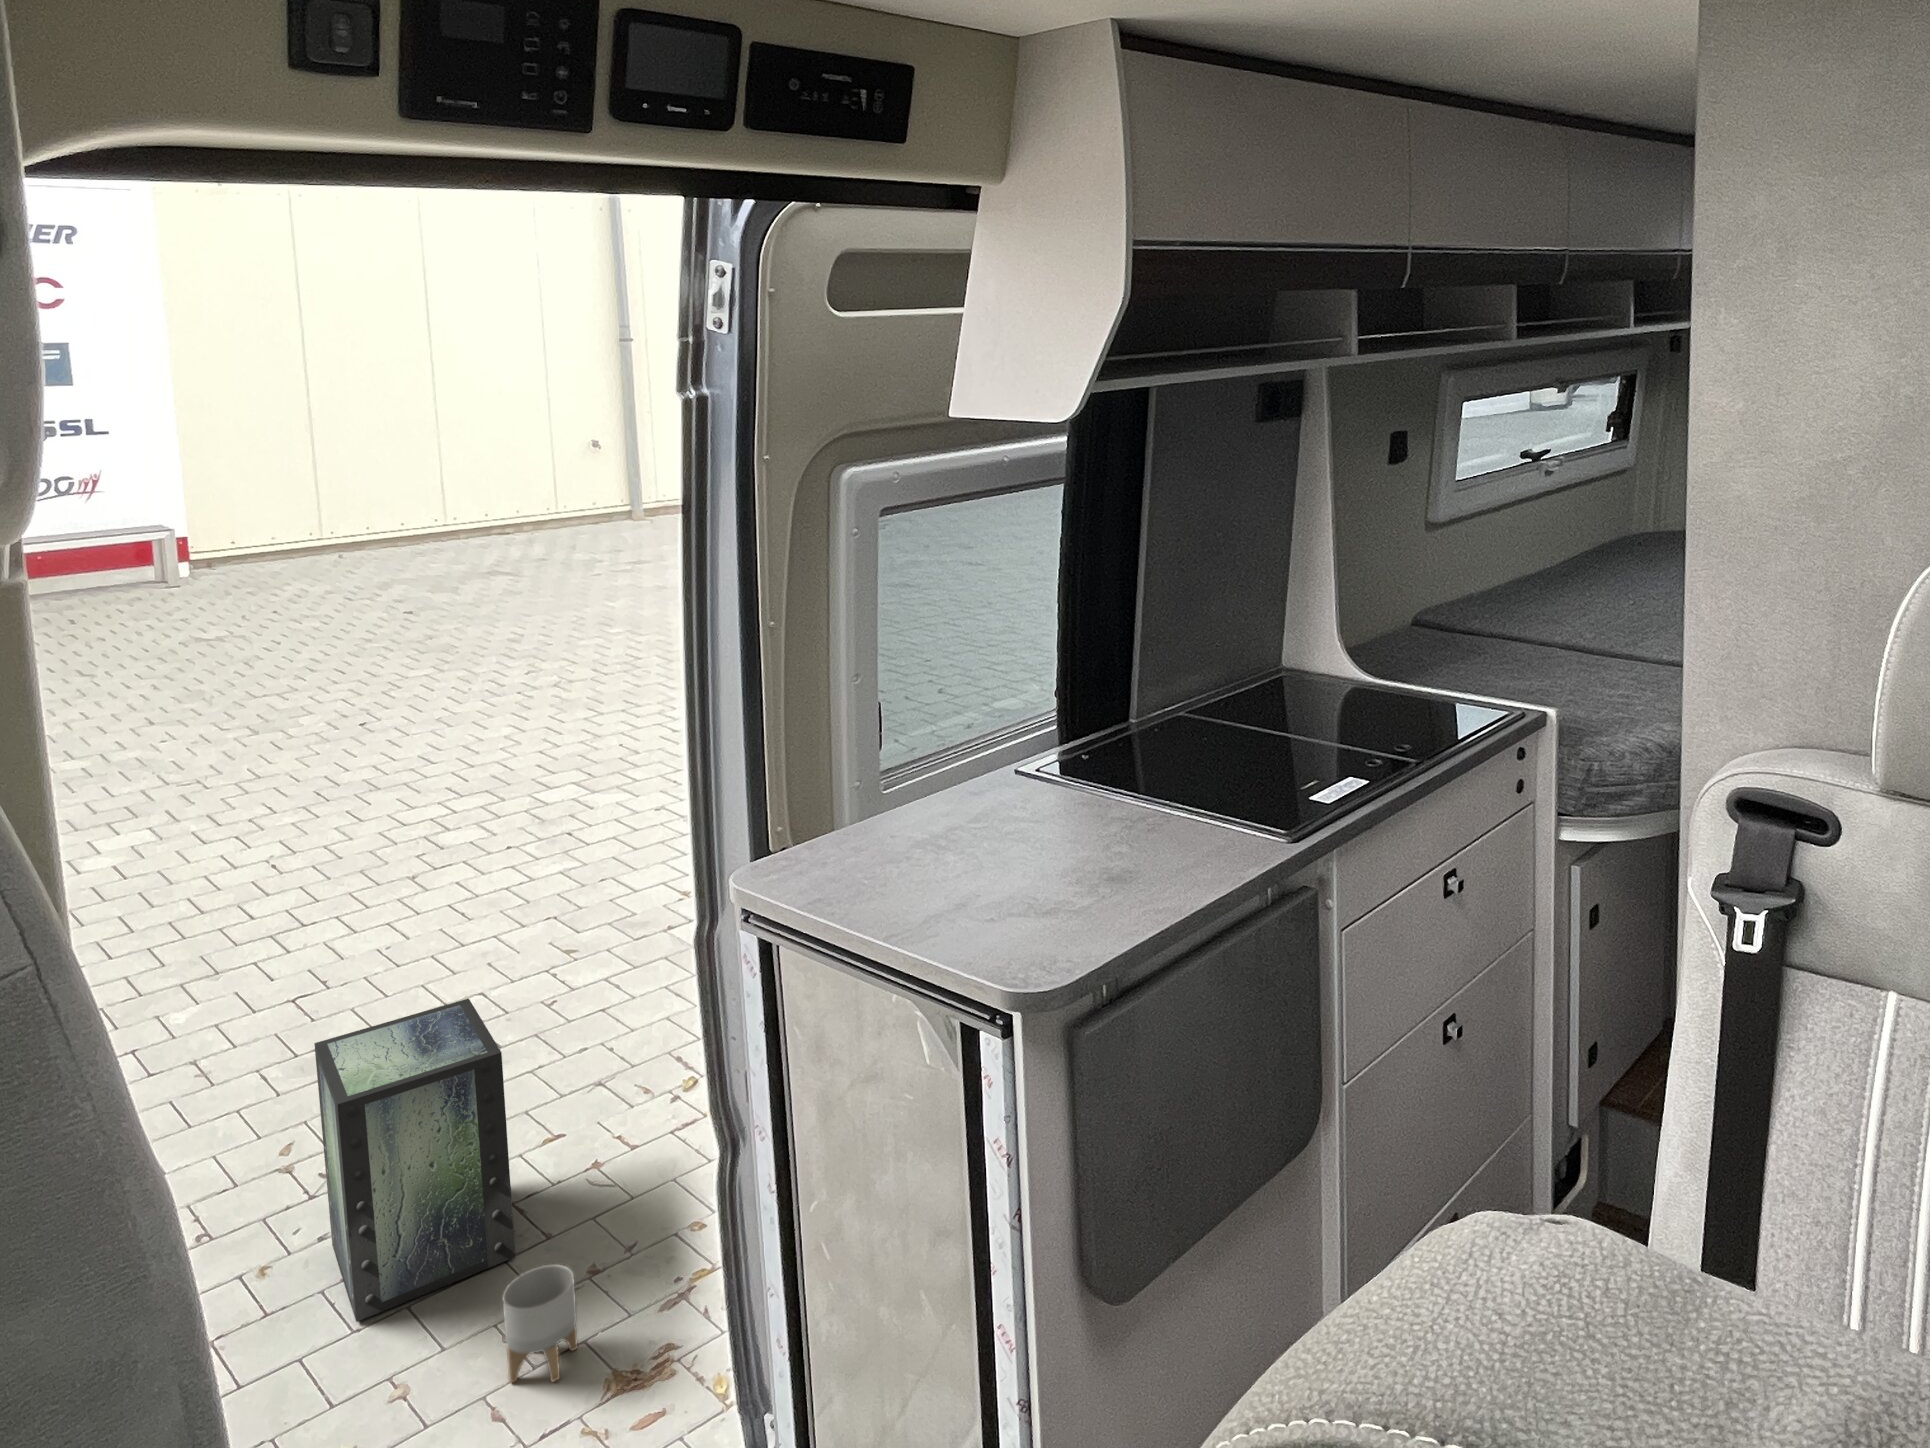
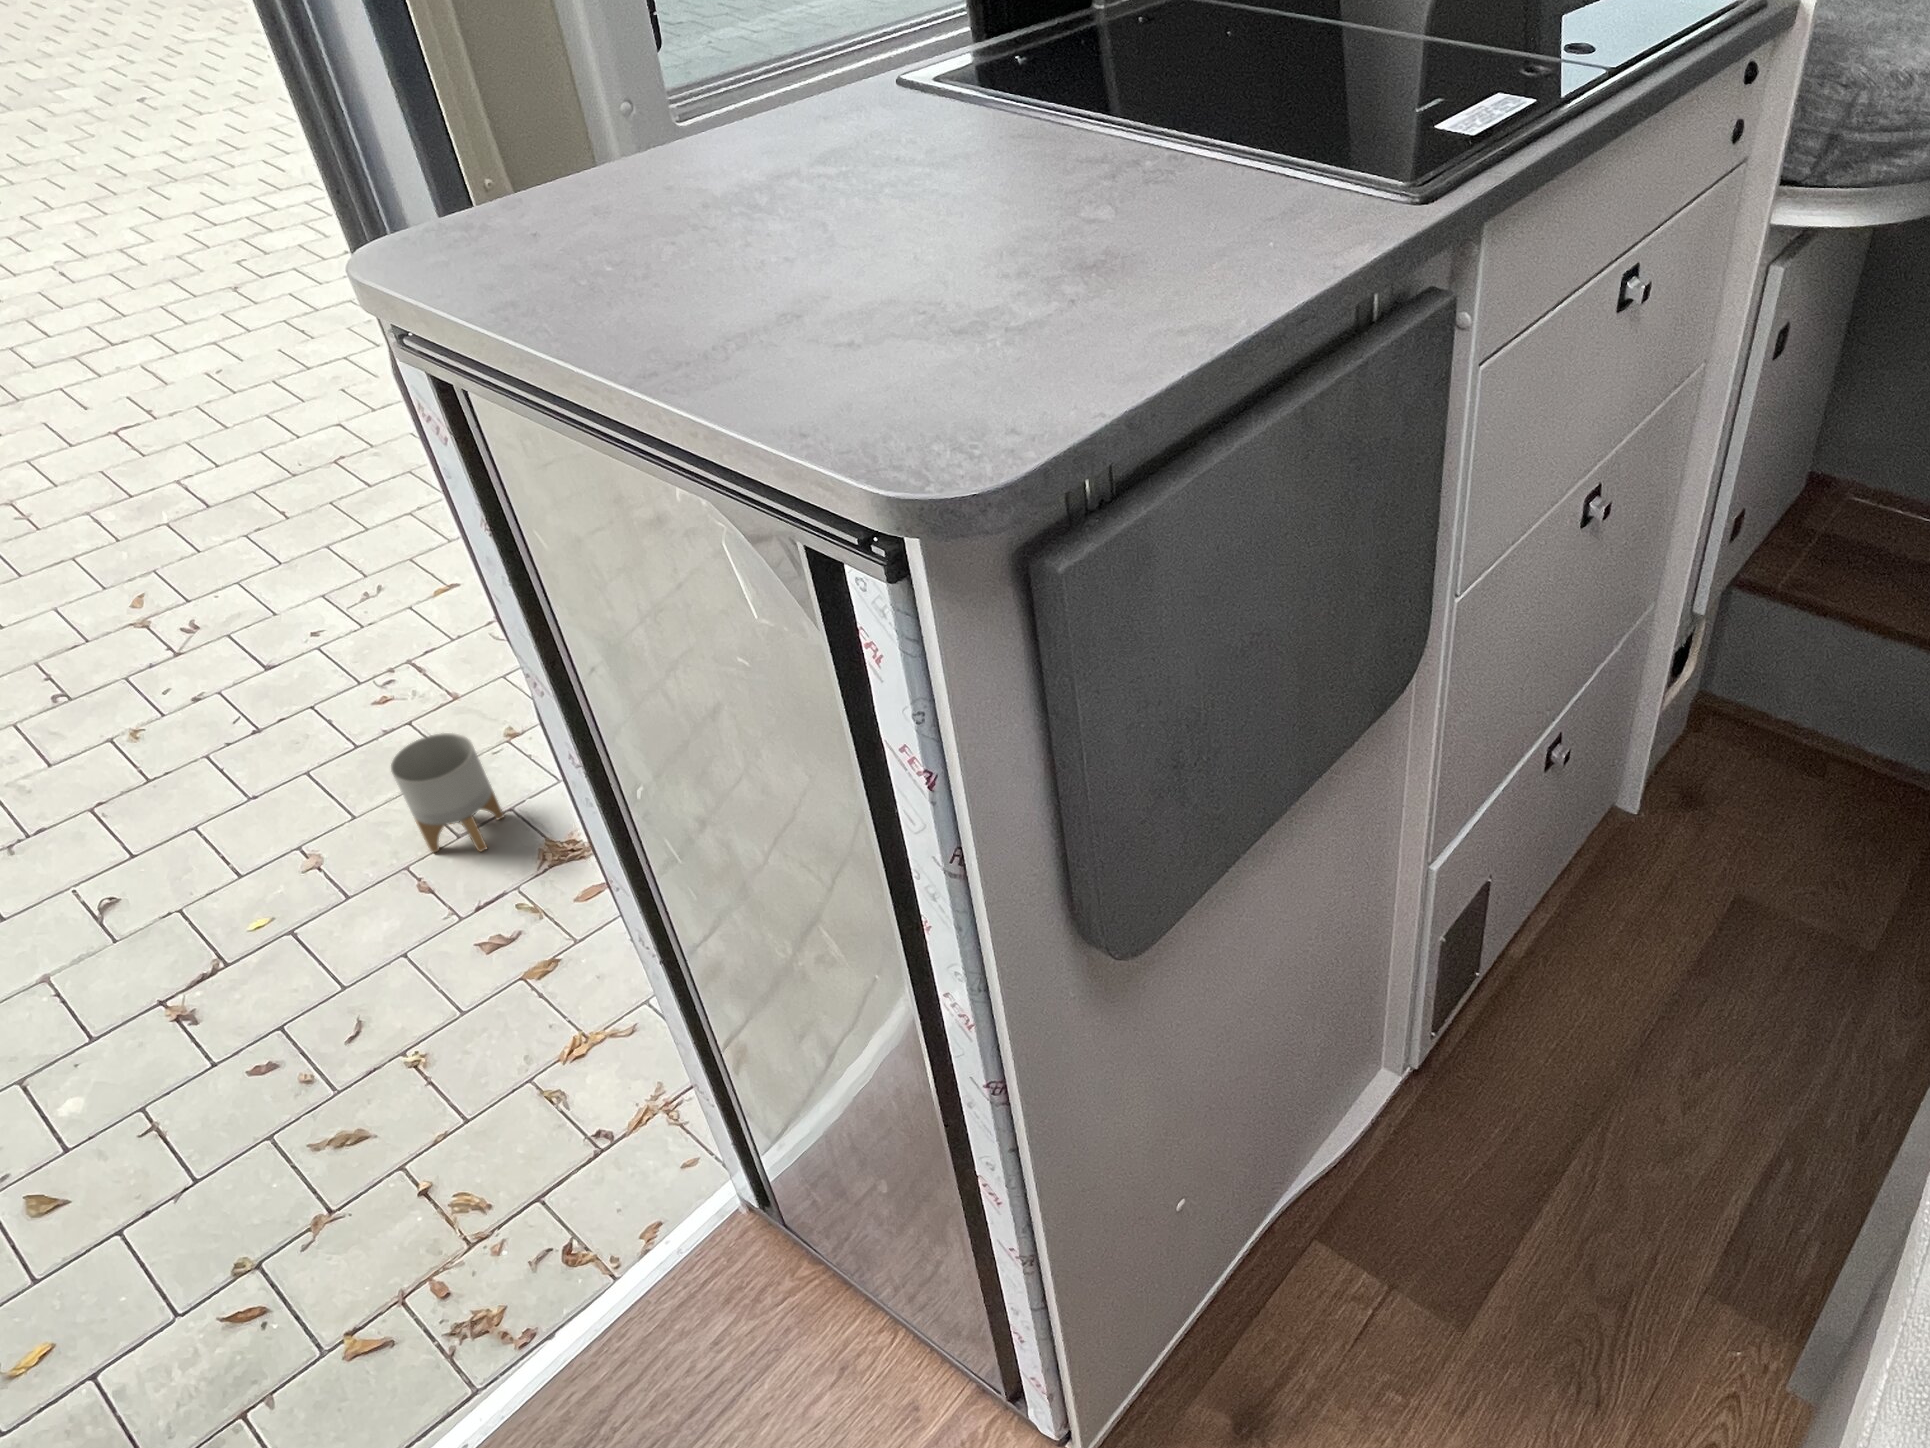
storage box: present [314,999,515,1322] -> none [79,428,421,788]

